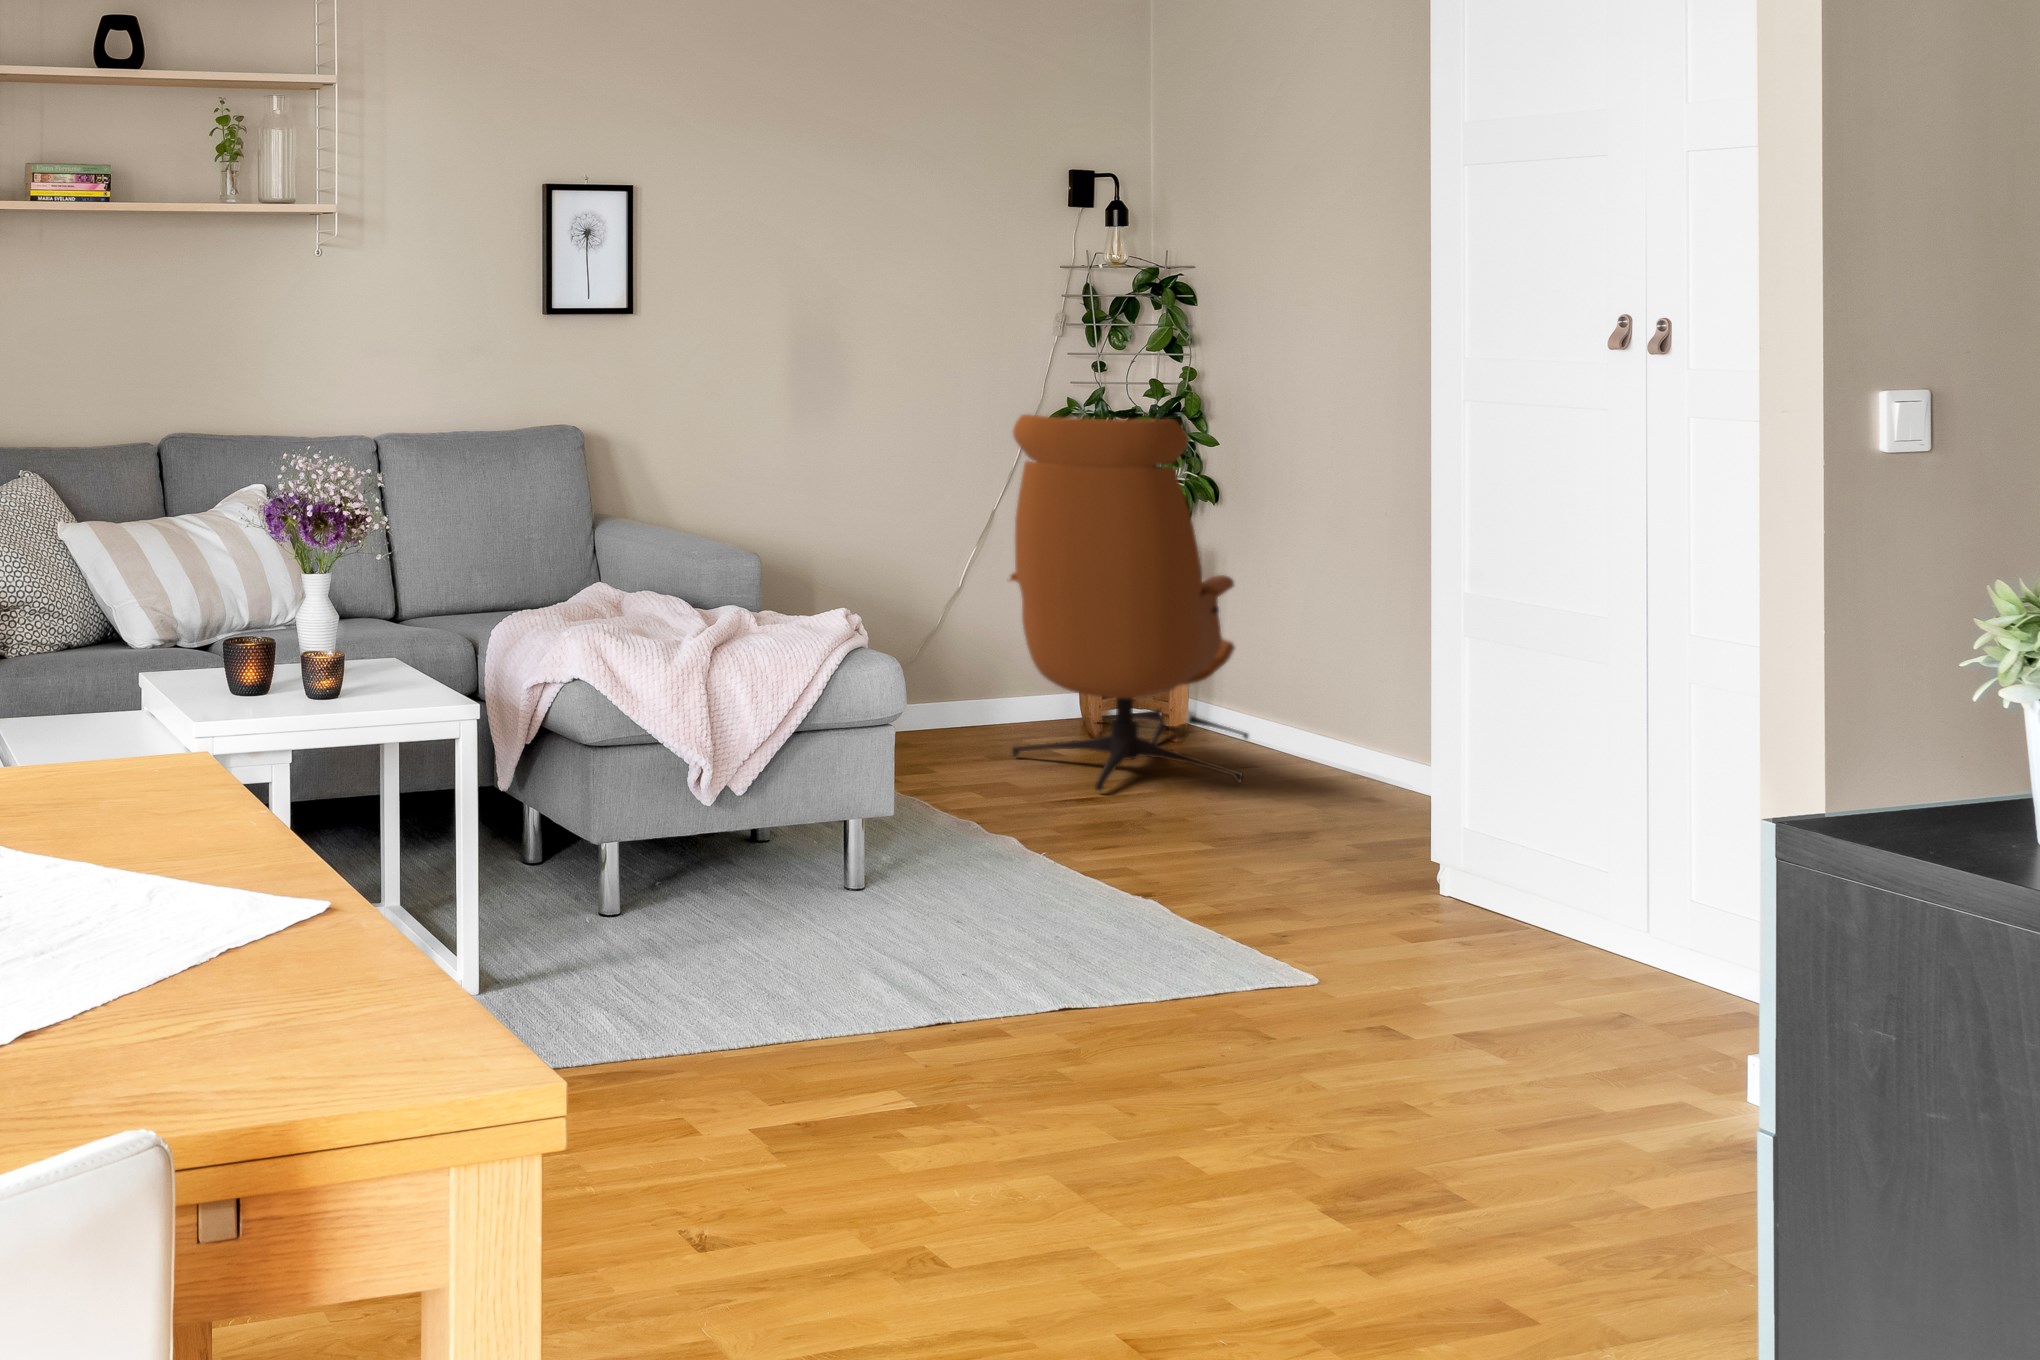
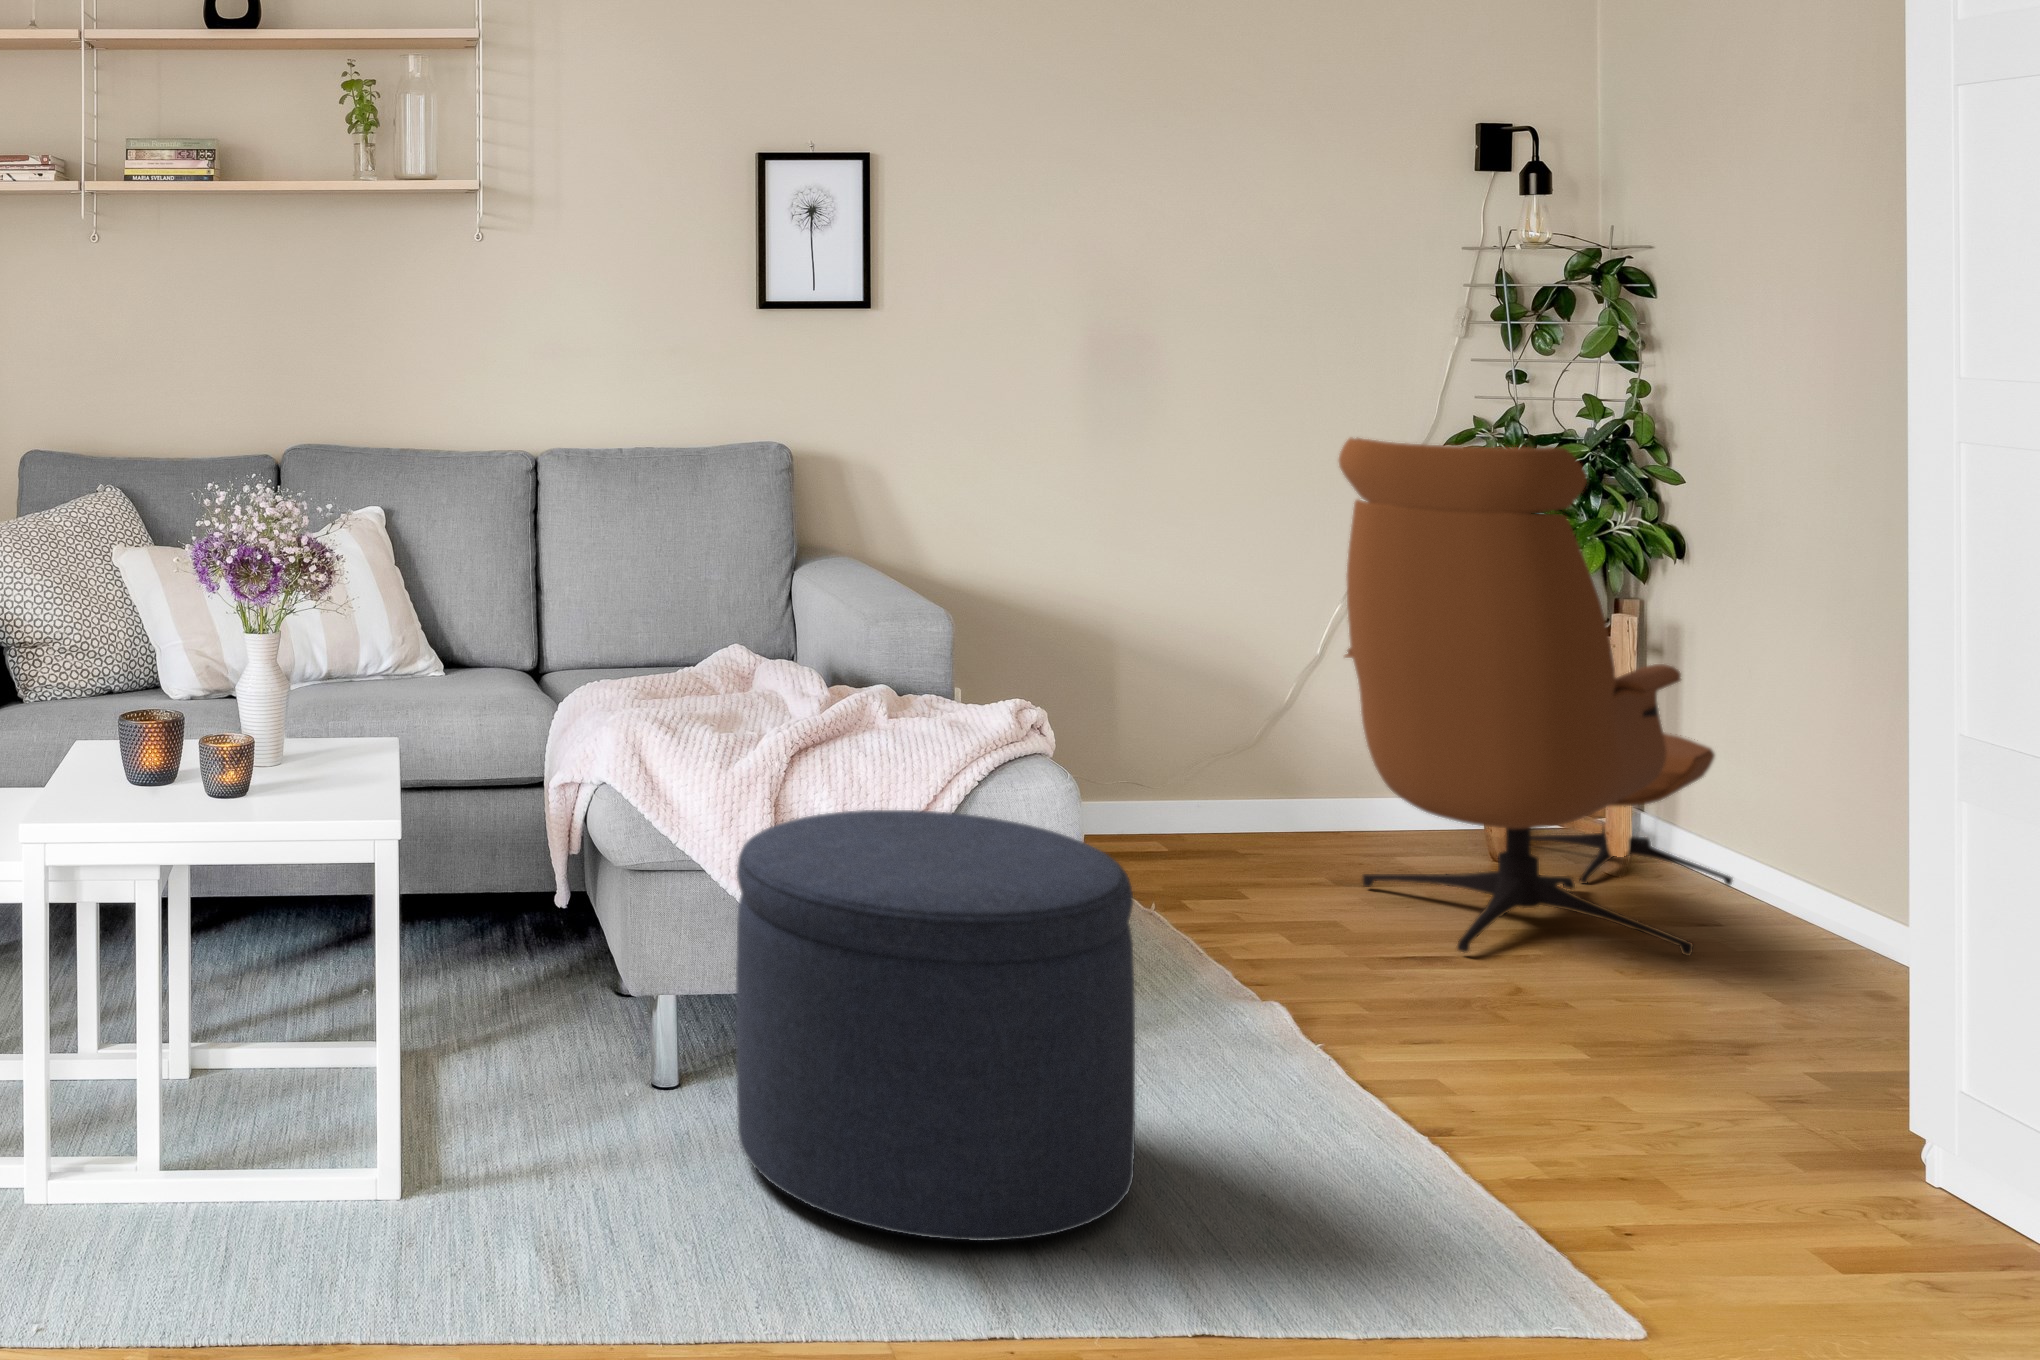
ottoman: none [692,694,973,973] -> present [736,810,1135,1241]

